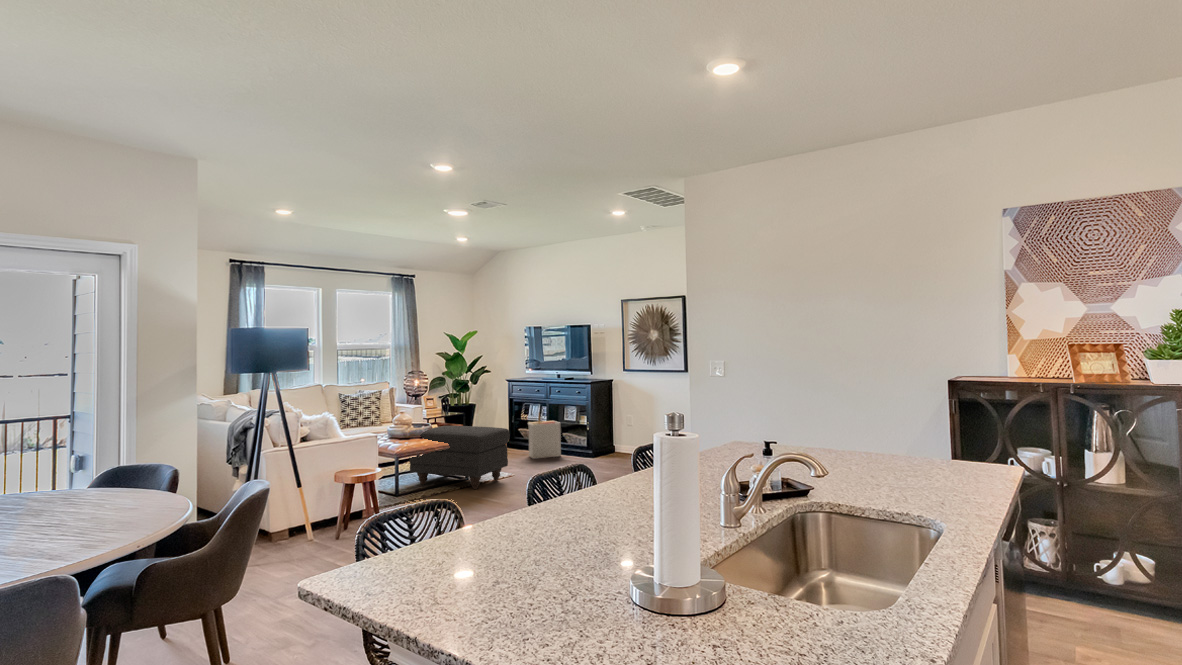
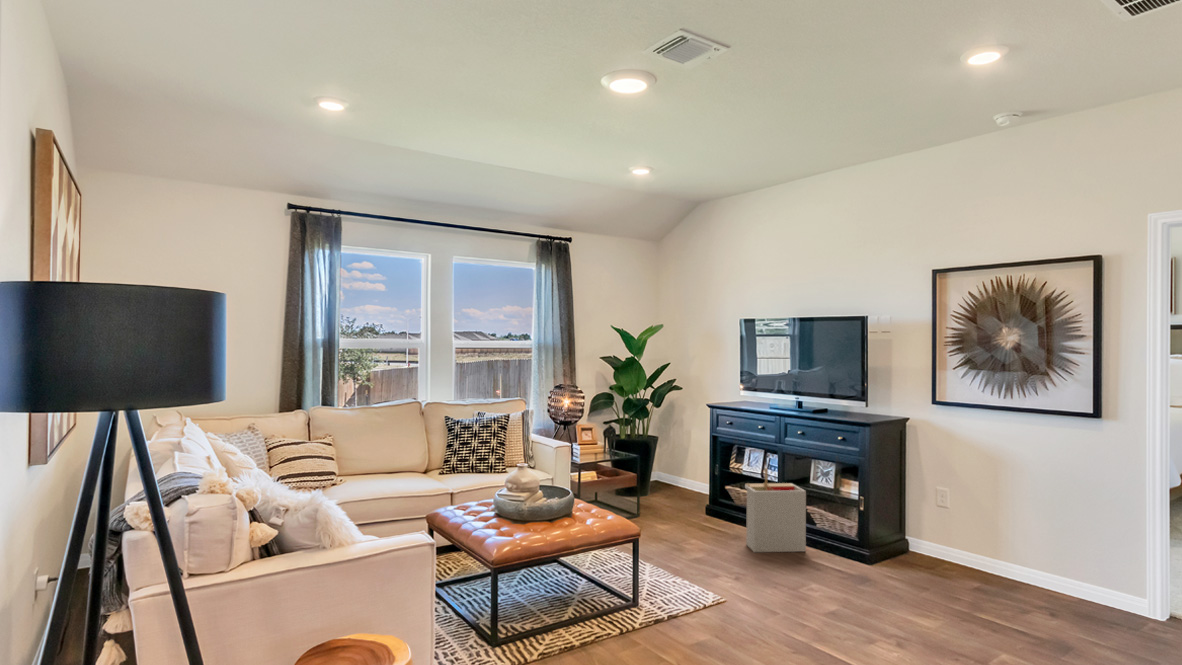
ottoman: present [409,426,510,489] -> none [524,491,716,638]

